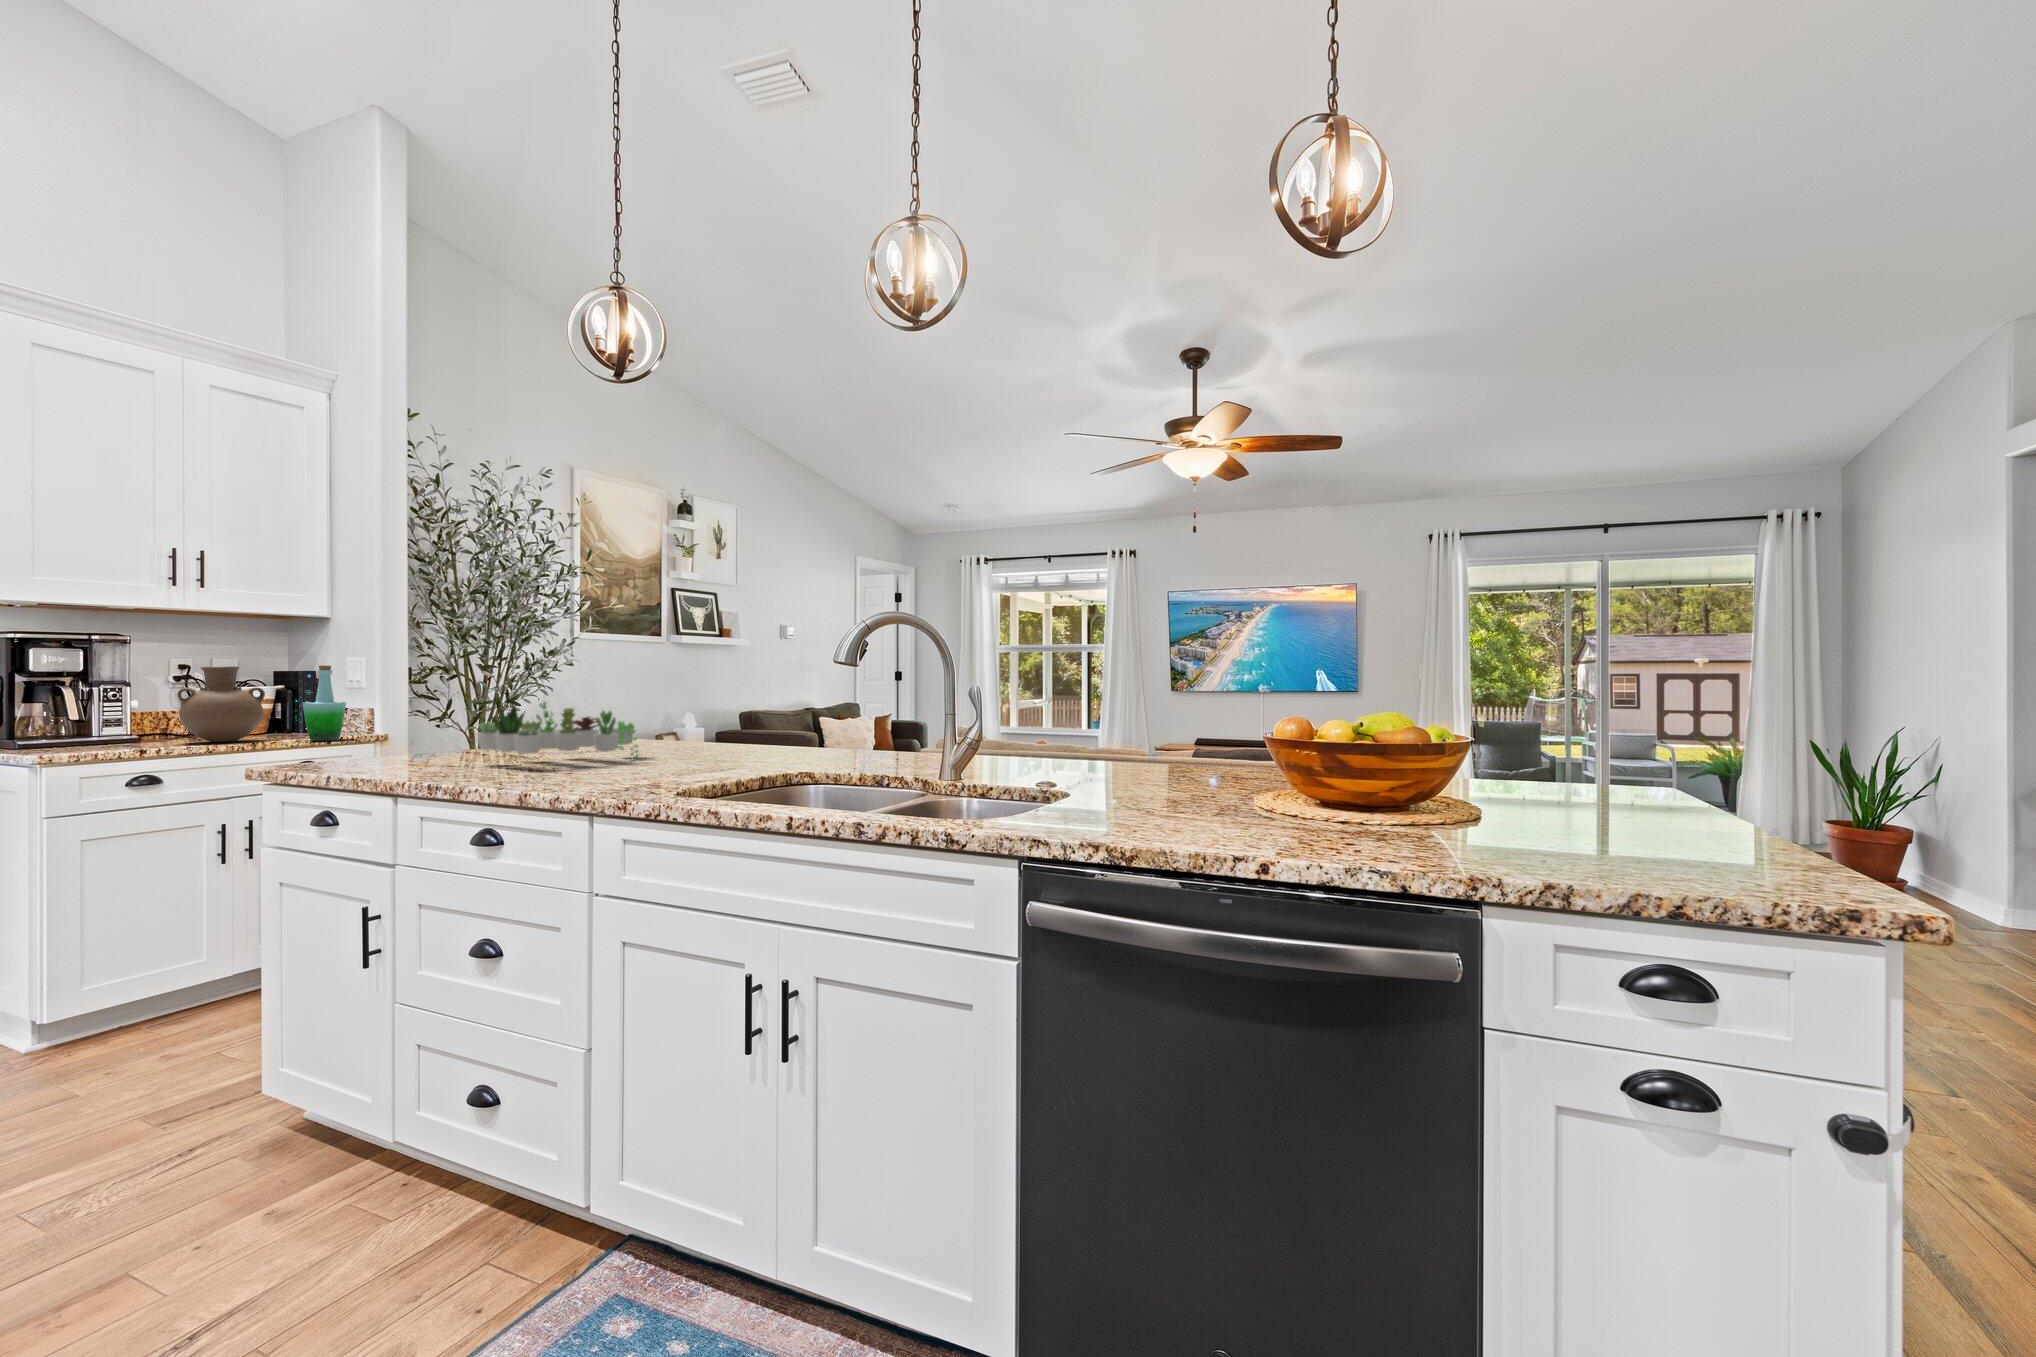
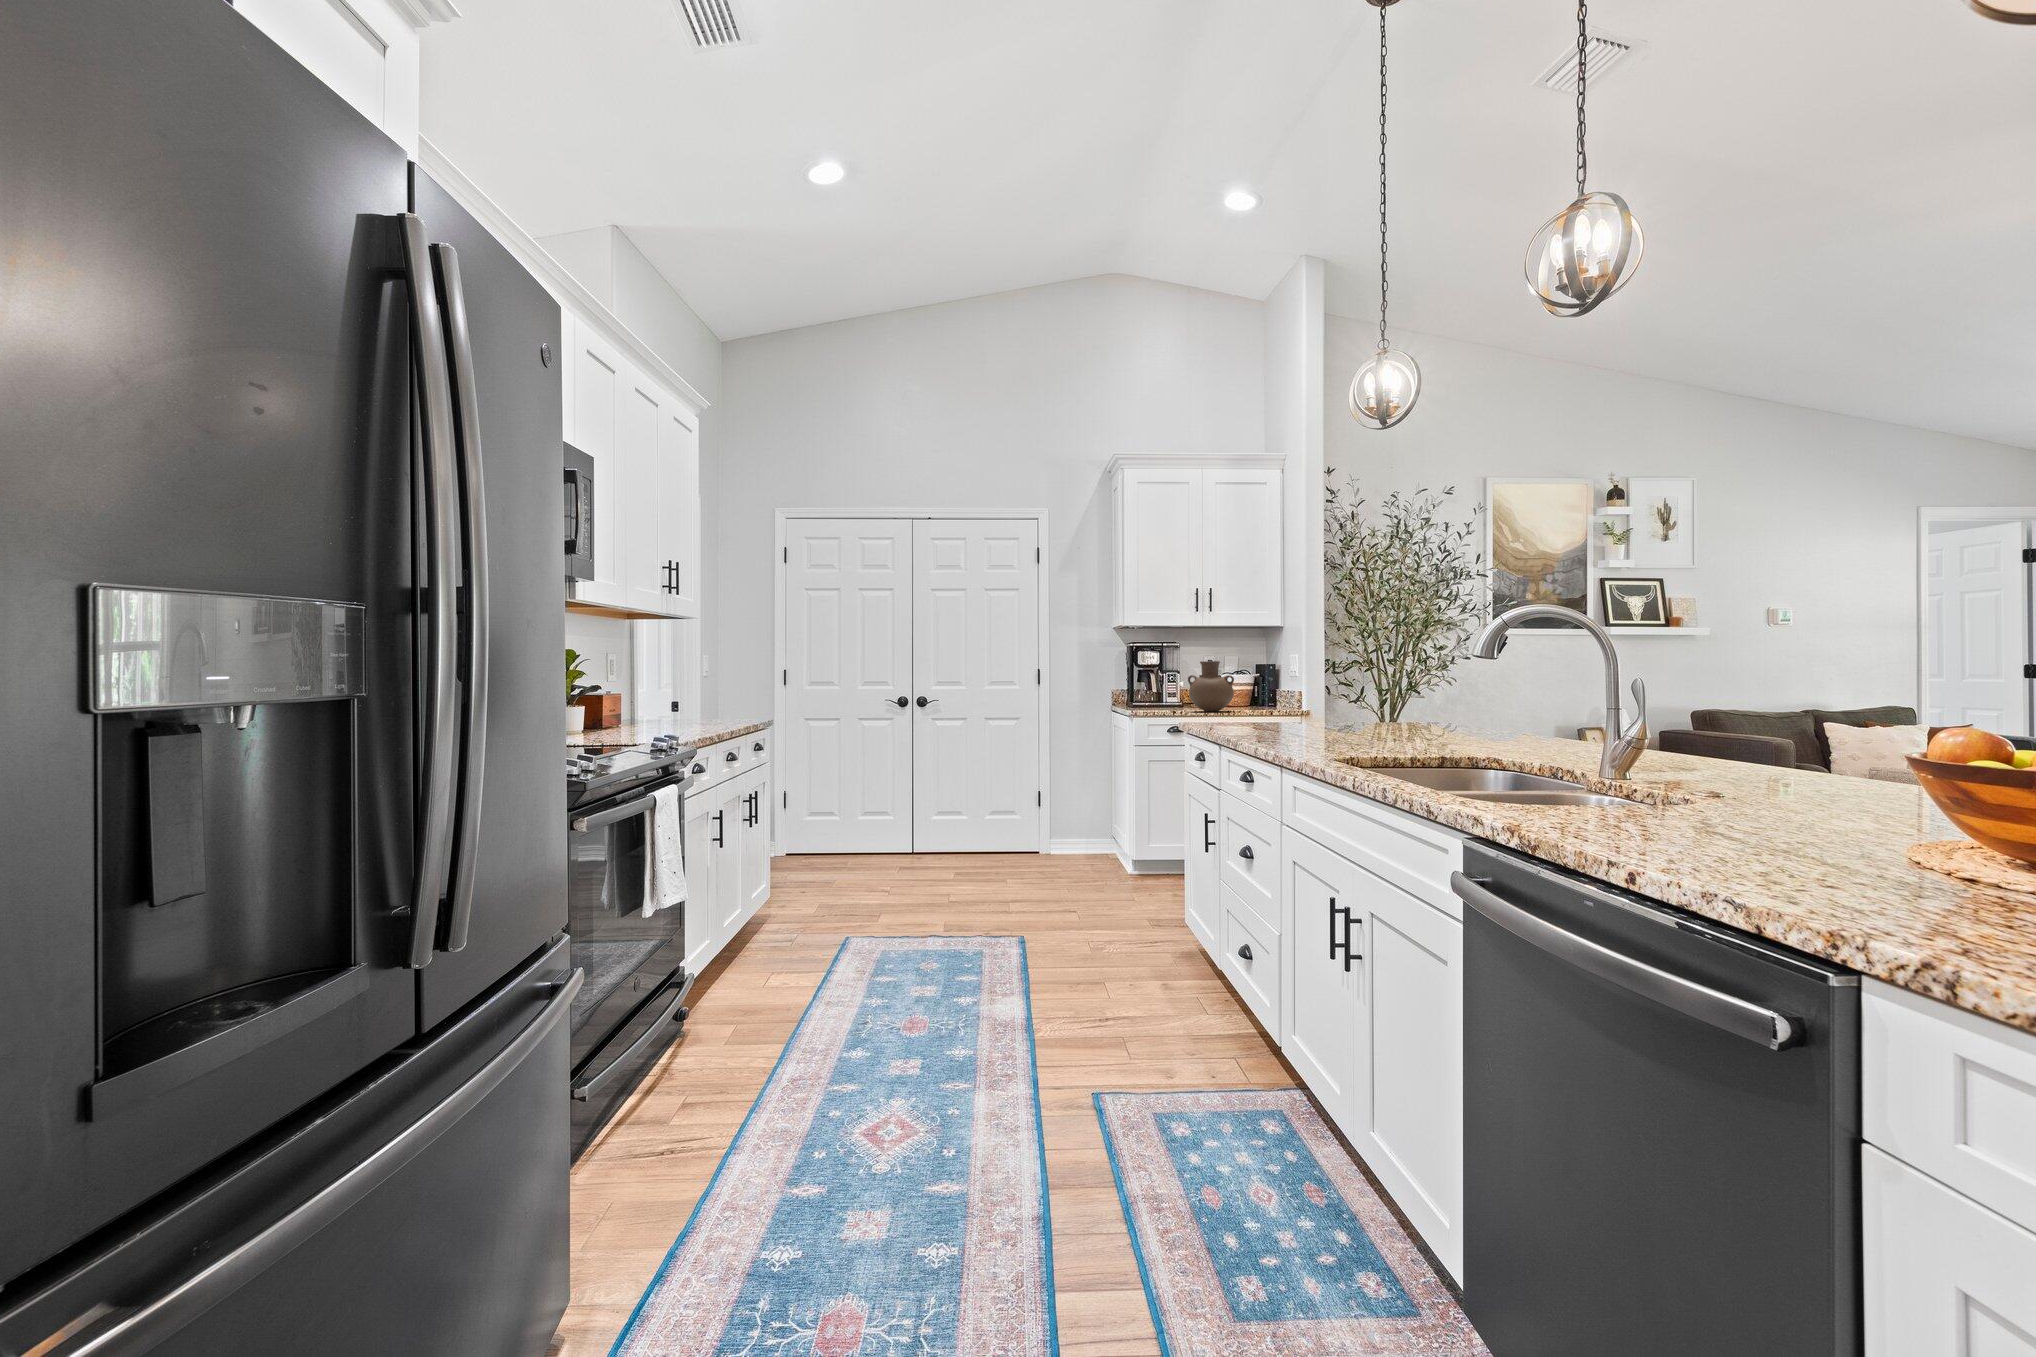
bottle: present [303,666,346,741] -> none [1248,660,1278,713]
succulent plant: present [478,702,639,760] -> none [1286,682,1407,737]

